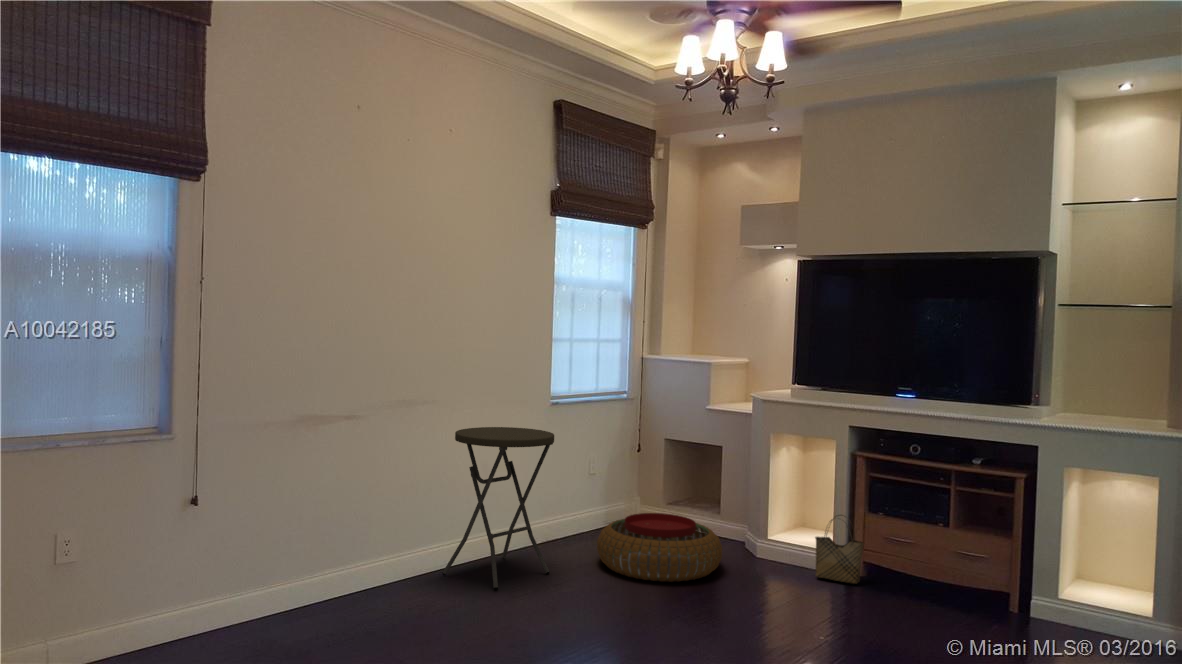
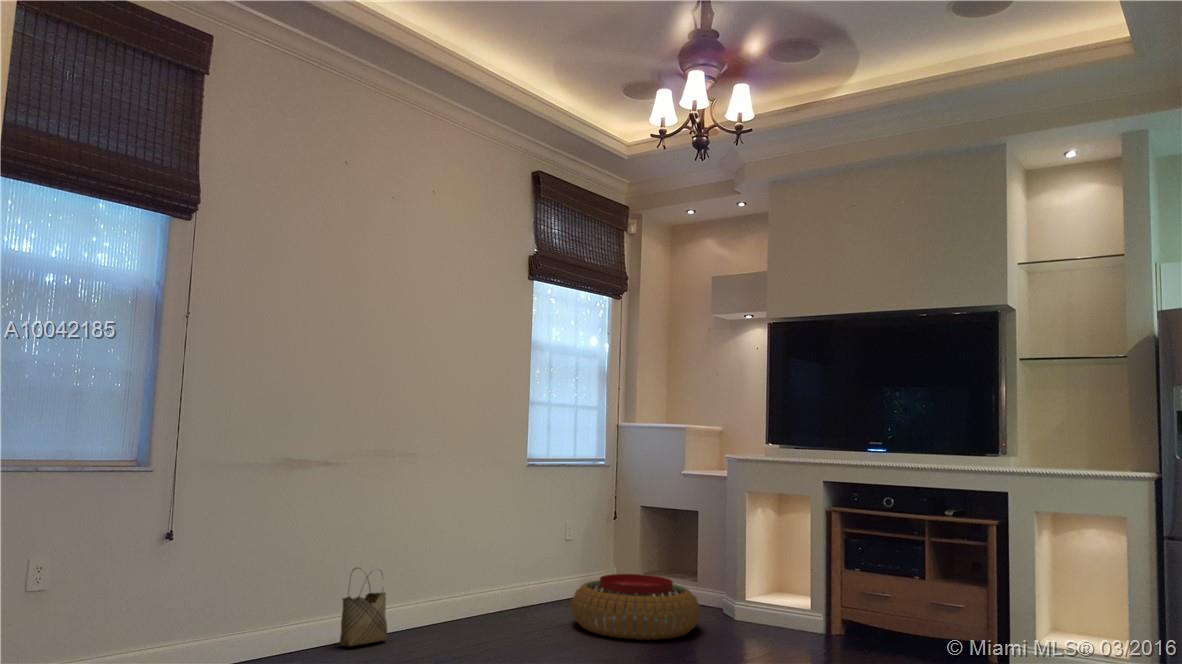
side table: present [442,427,554,590] -> none [411,482,529,645]
woven basket: present [815,515,864,584] -> present [339,568,387,646]

